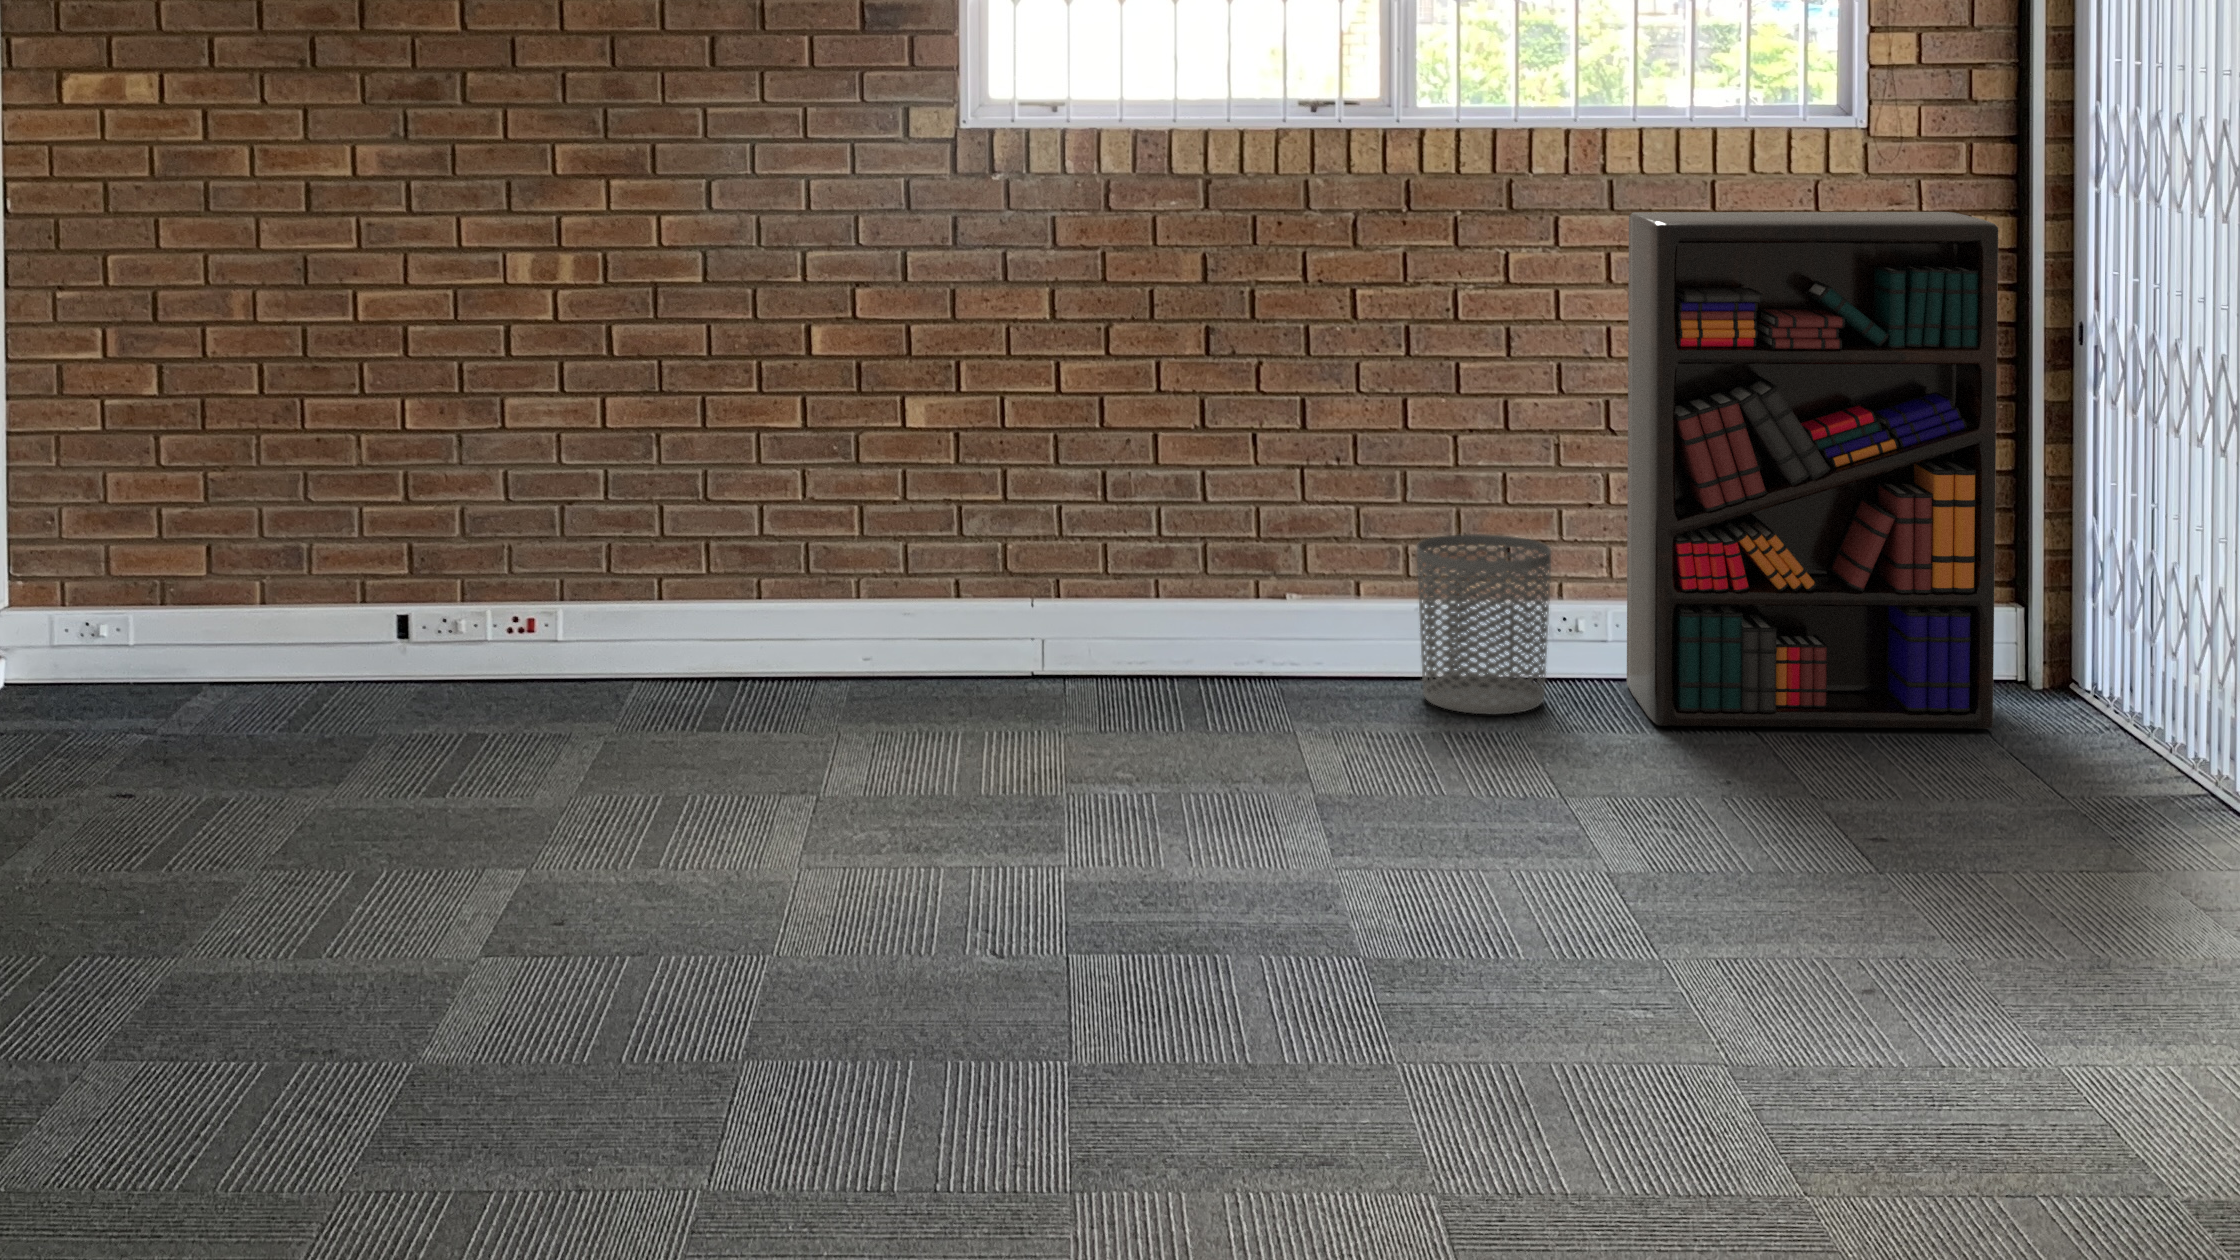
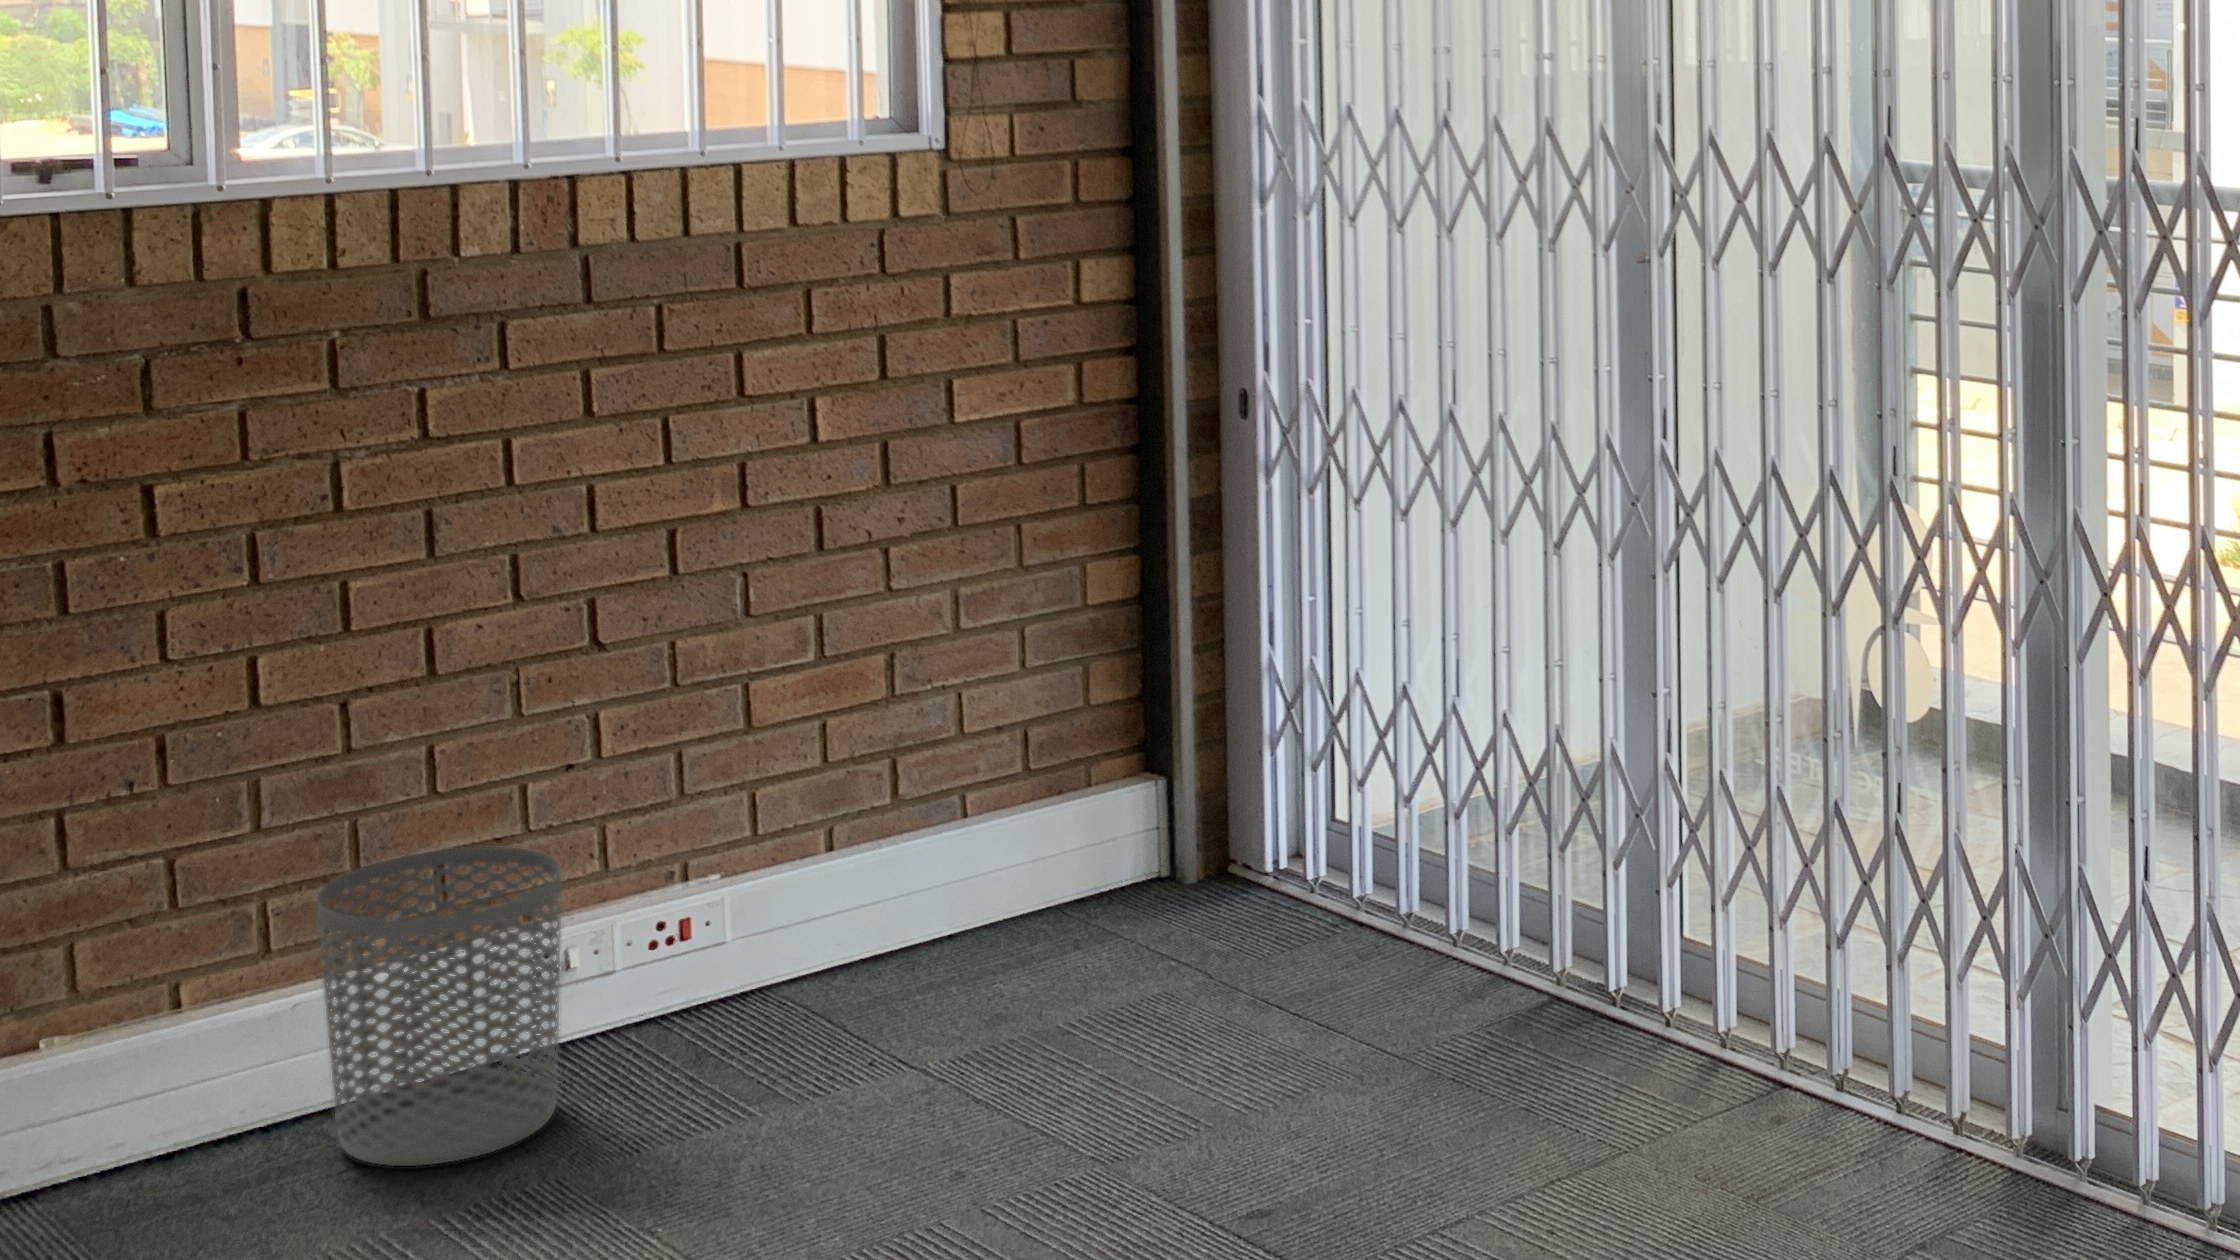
bookshelf: present [1627,212,1998,729] -> none [629,262,1200,1093]

